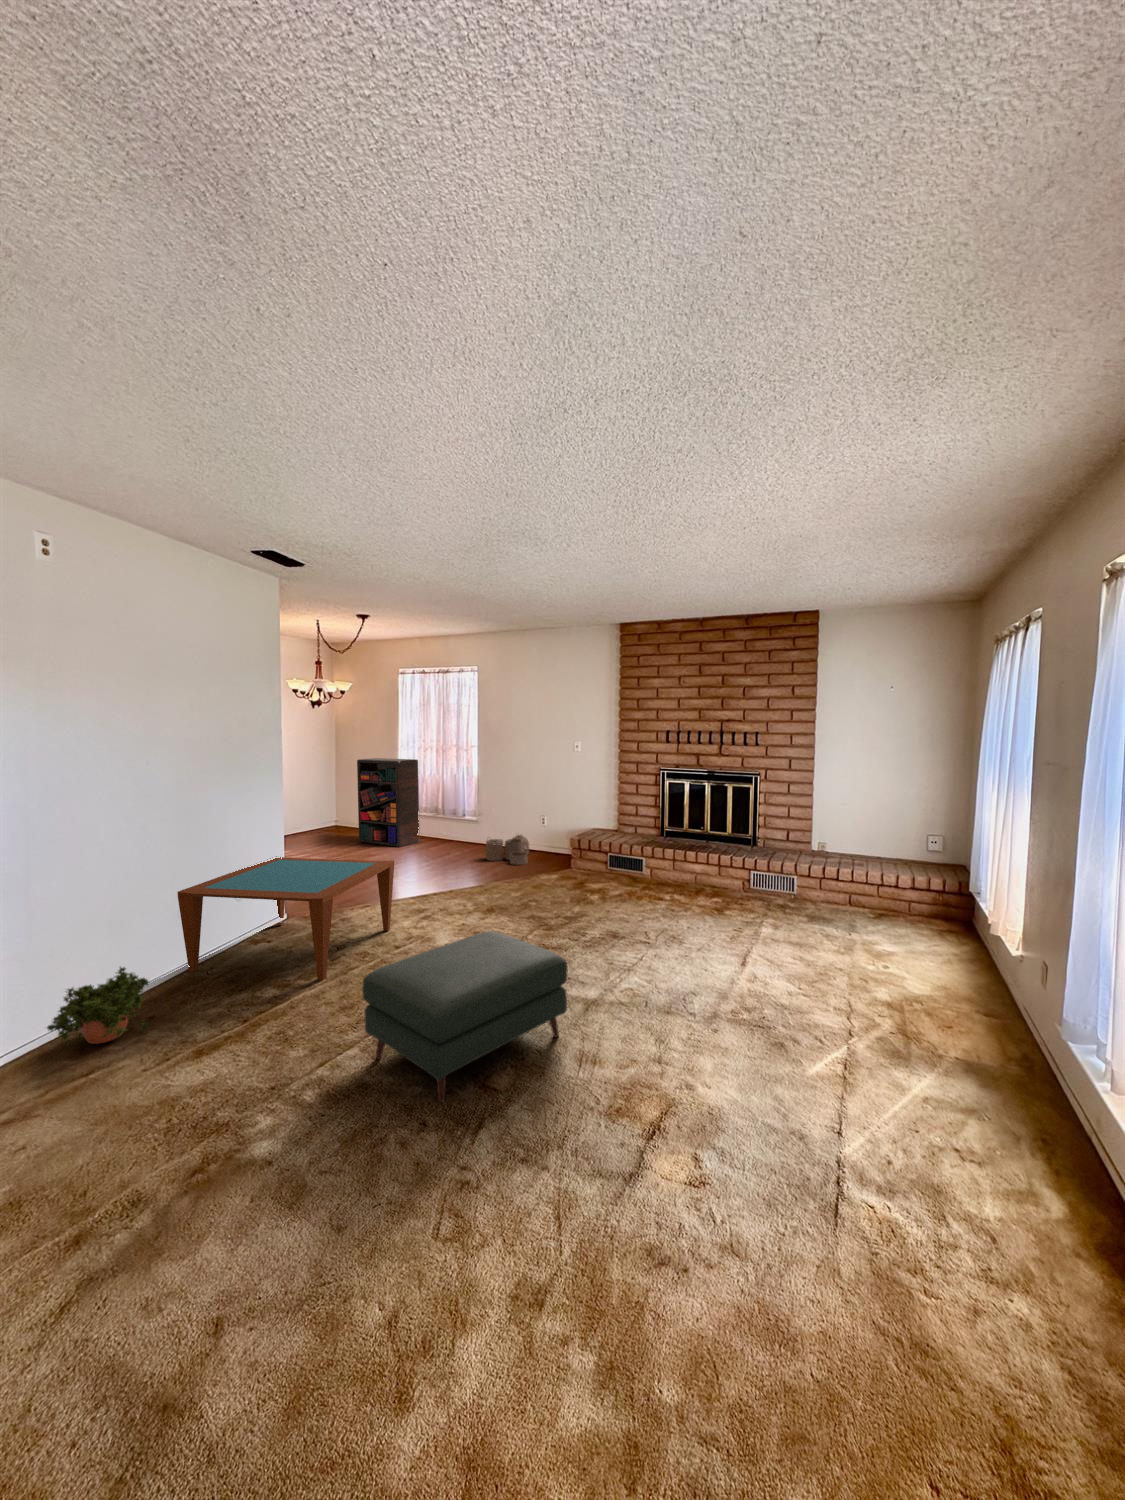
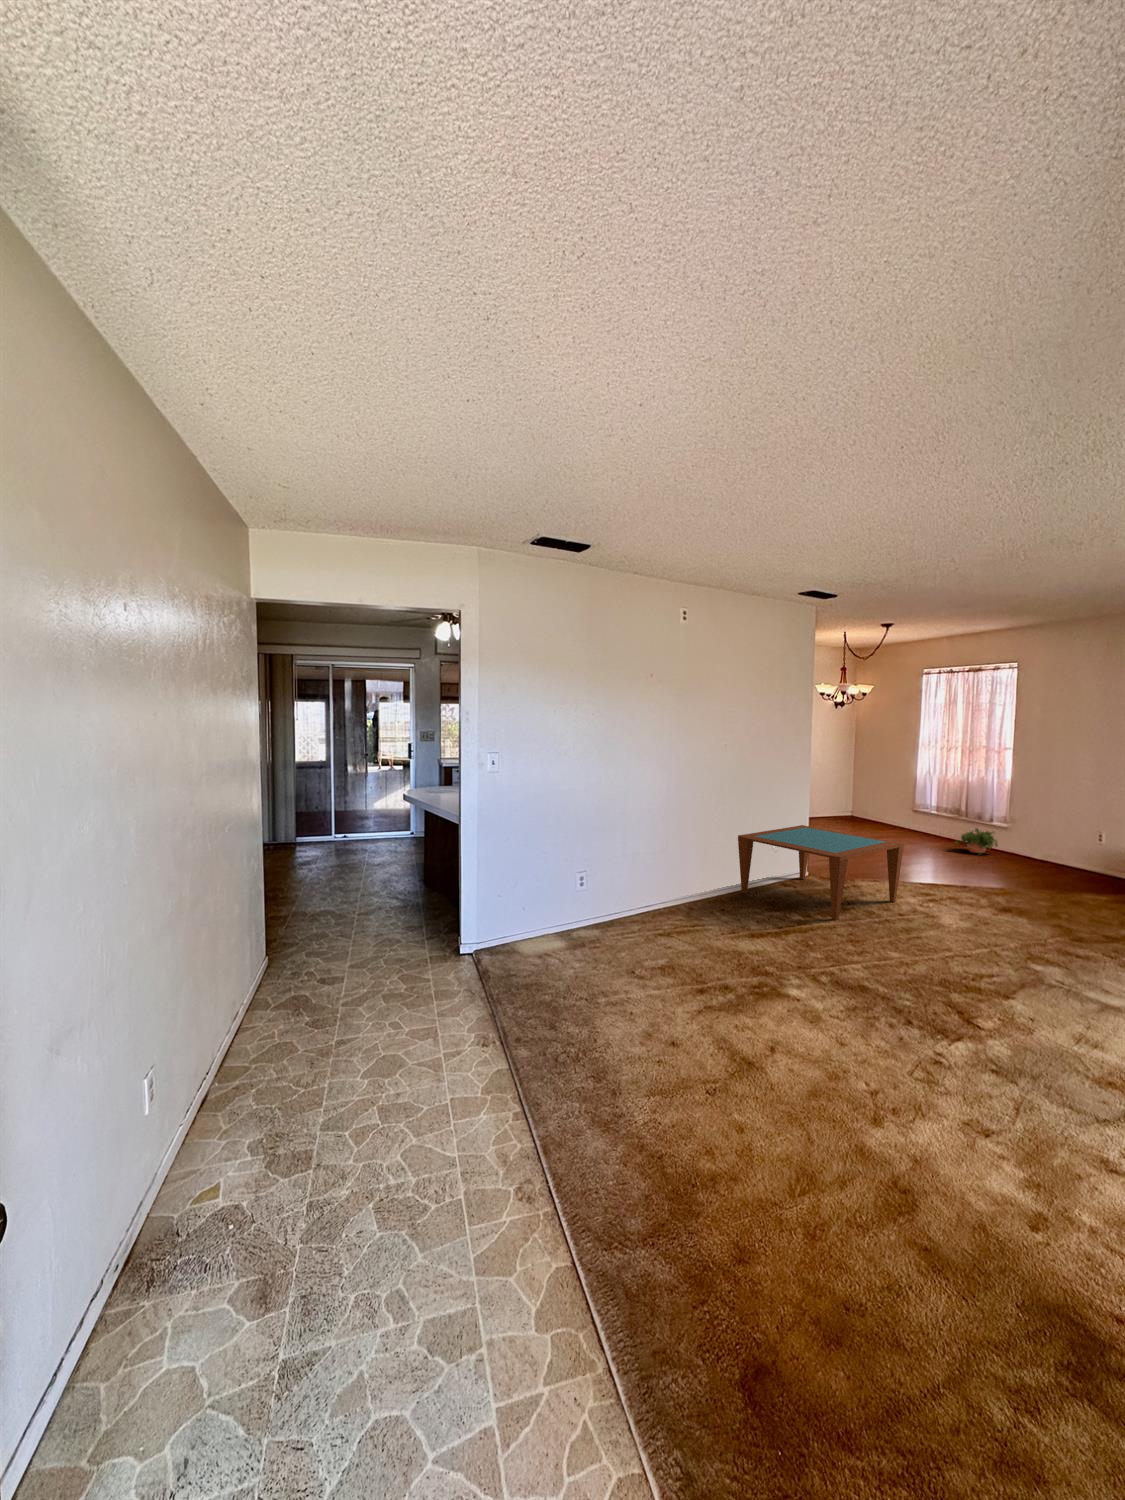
bookshelf: present [357,758,419,847] -> none [872,755,939,841]
woven basket: present [486,835,529,865] -> none [1012,844,1073,880]
ottoman: present [362,931,568,1103] -> none [868,908,1069,1015]
potted plant: present [47,967,149,1046] -> present [955,828,998,853]

